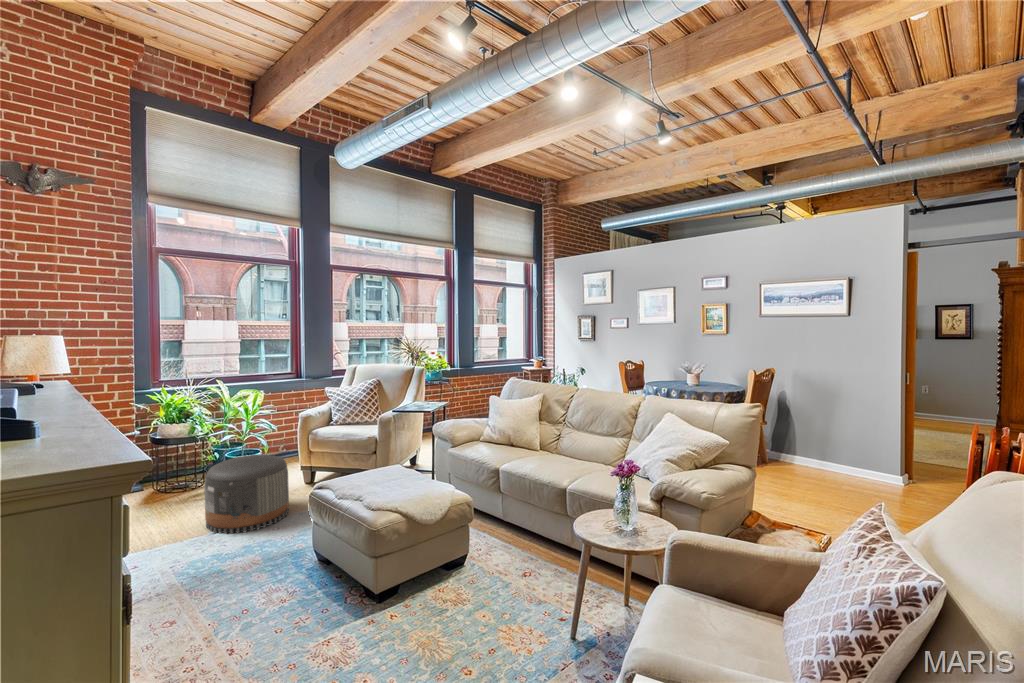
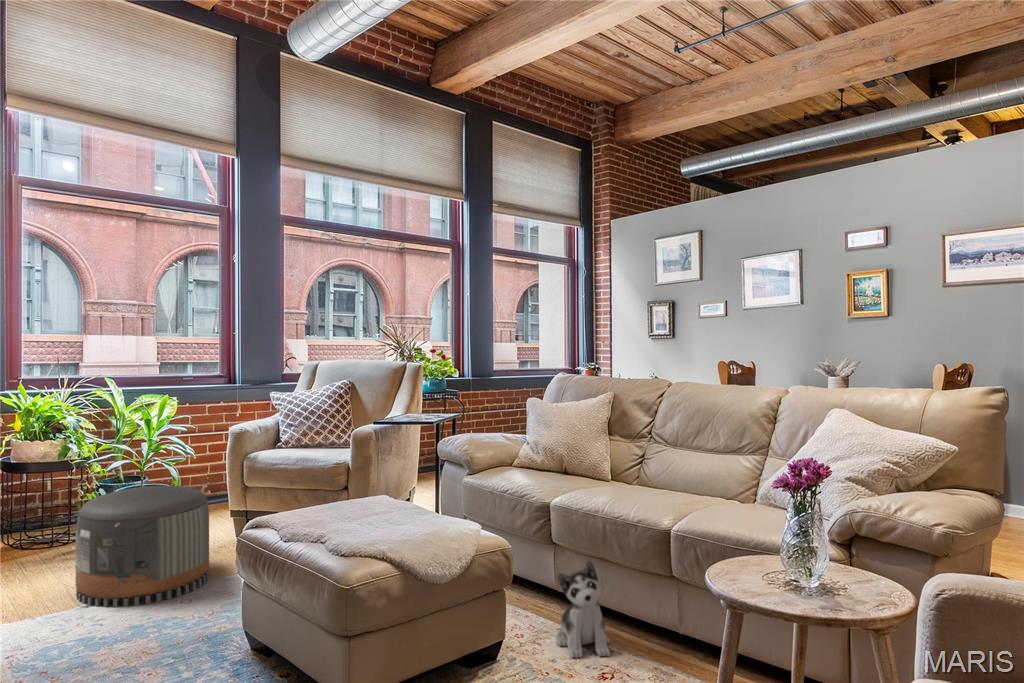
plush toy: none [500,507,531,565] -> present [557,561,610,658]

